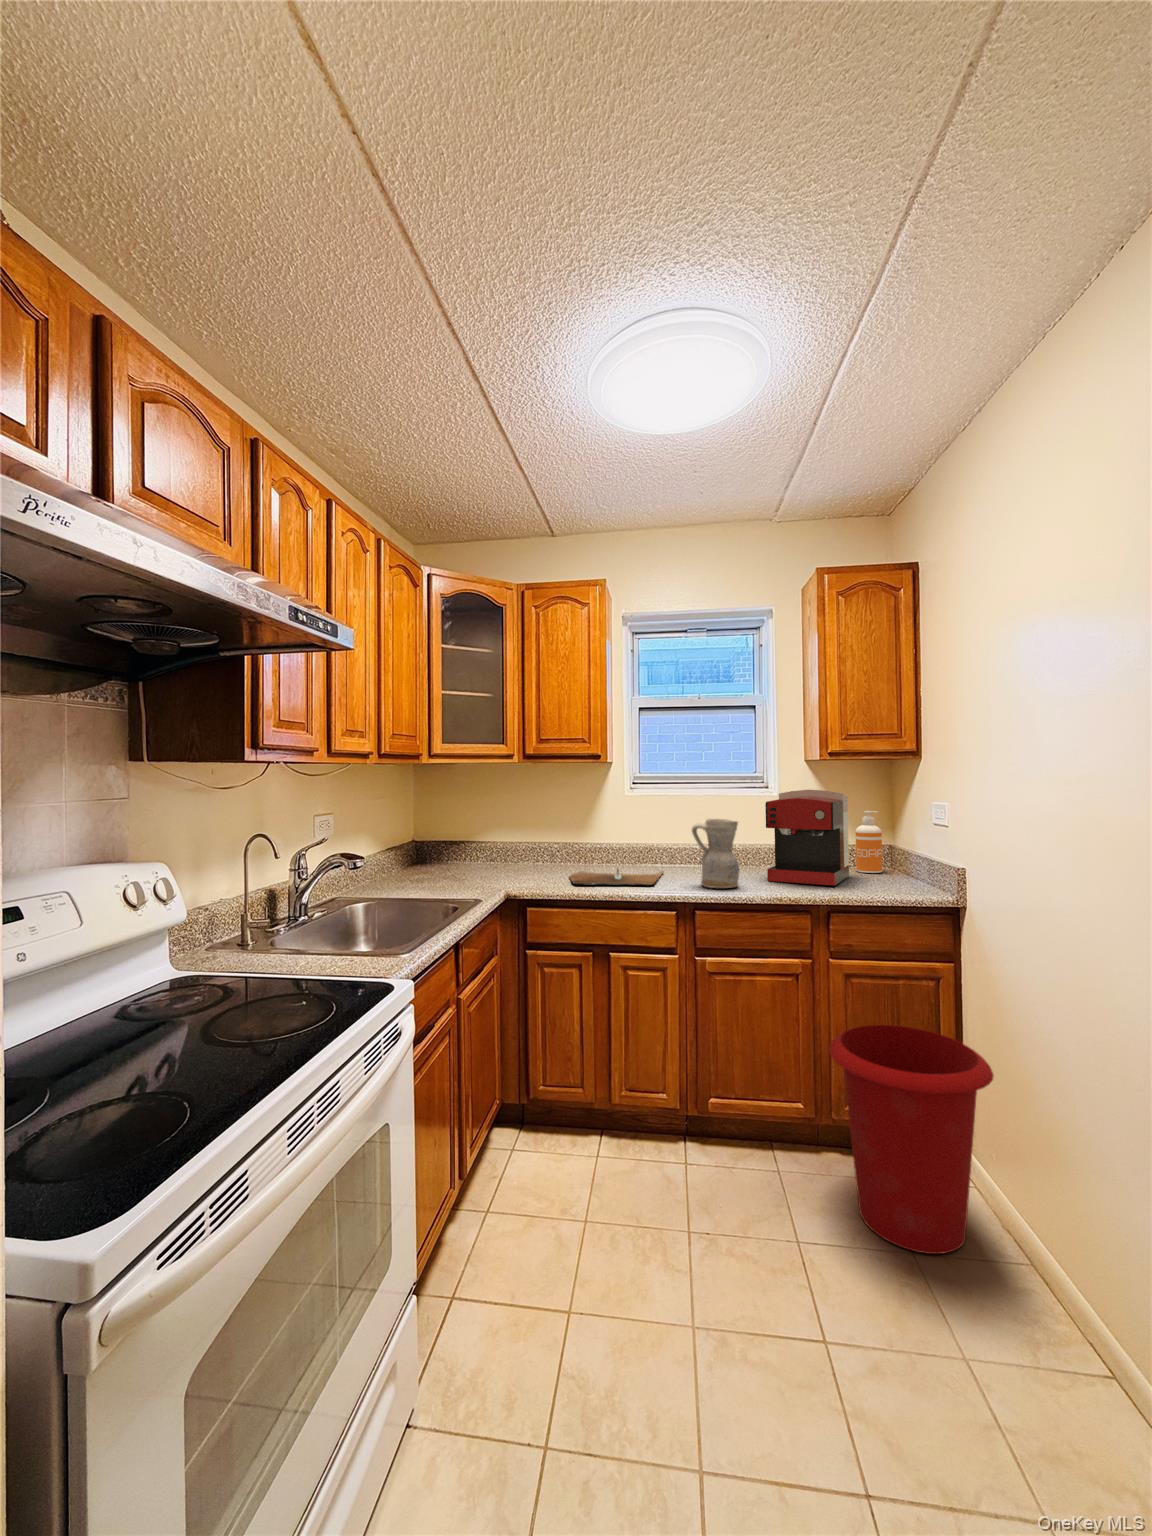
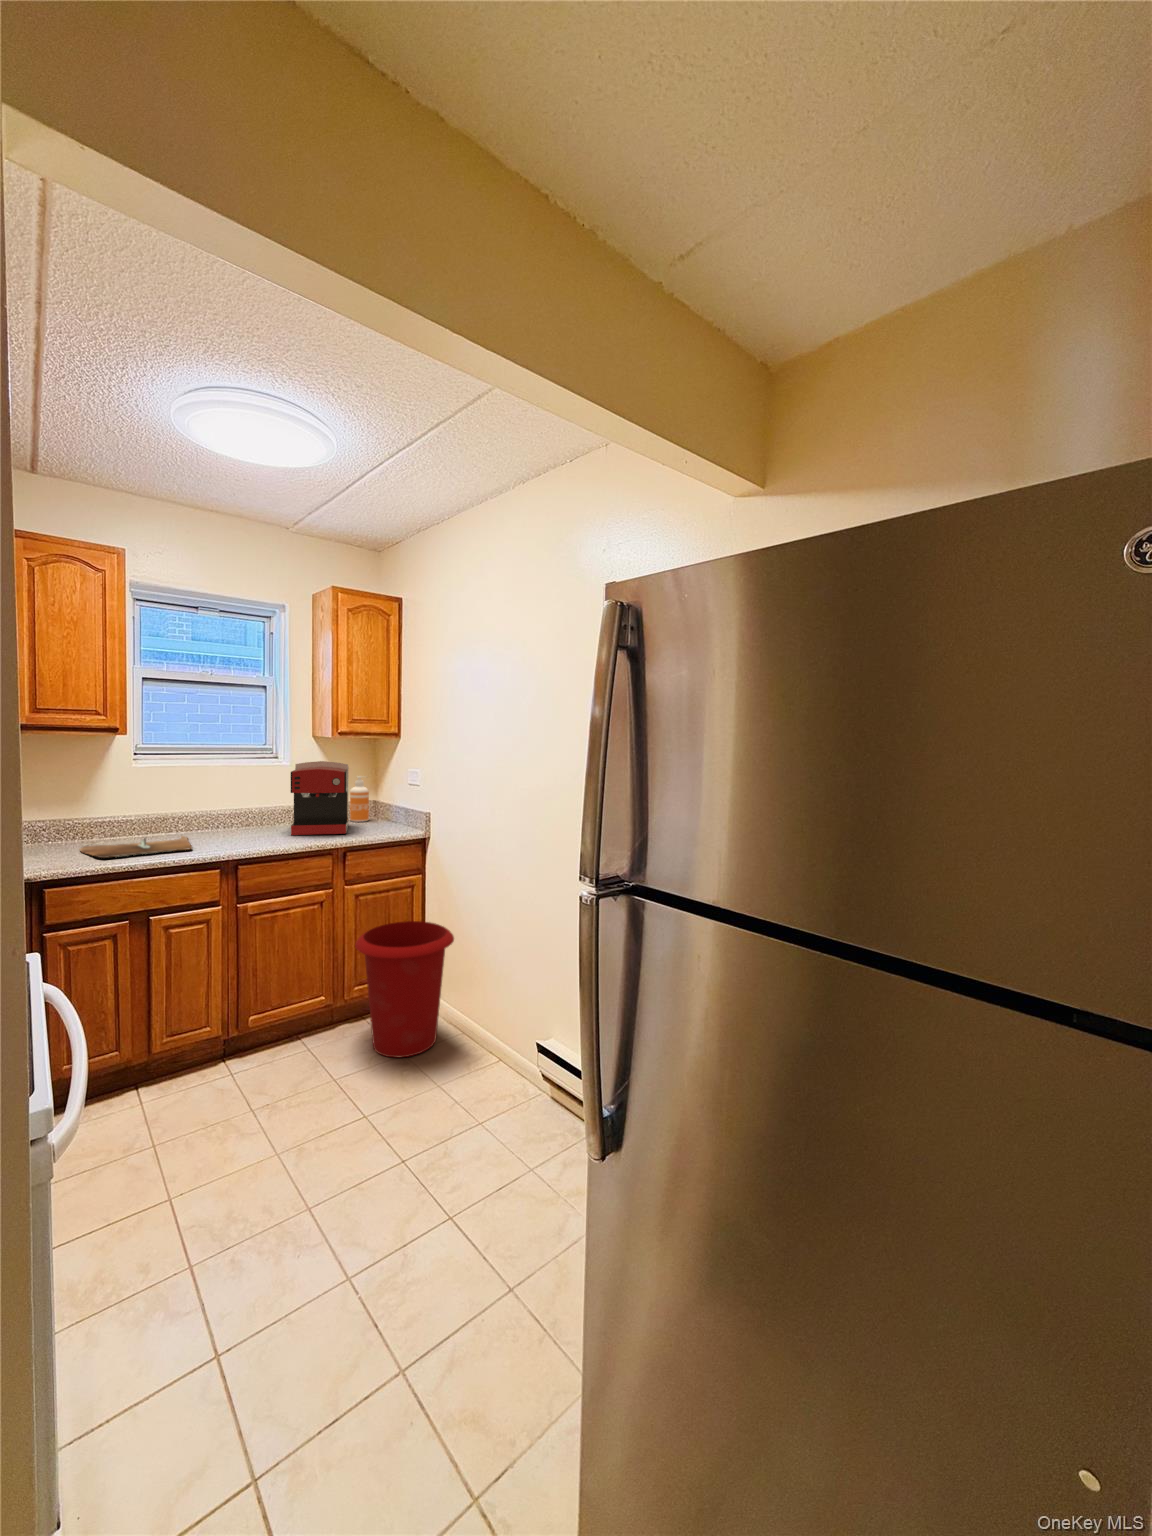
ceramic pitcher: present [692,819,739,888] -> none [230,787,274,846]

